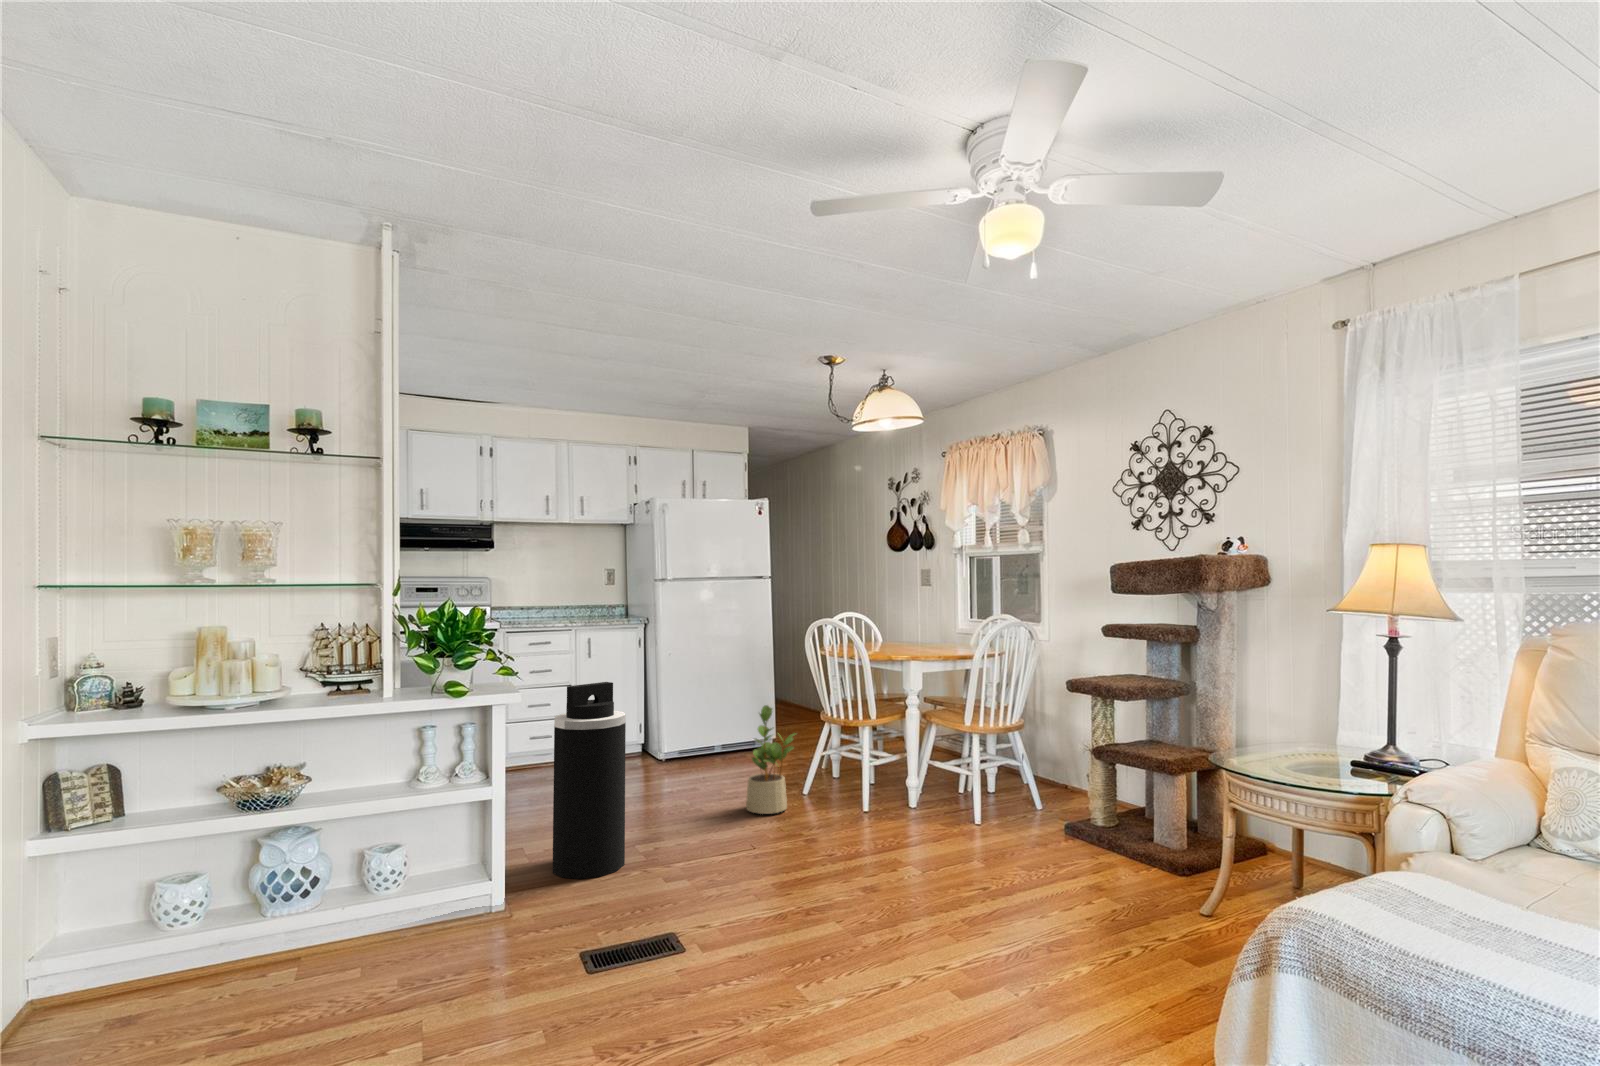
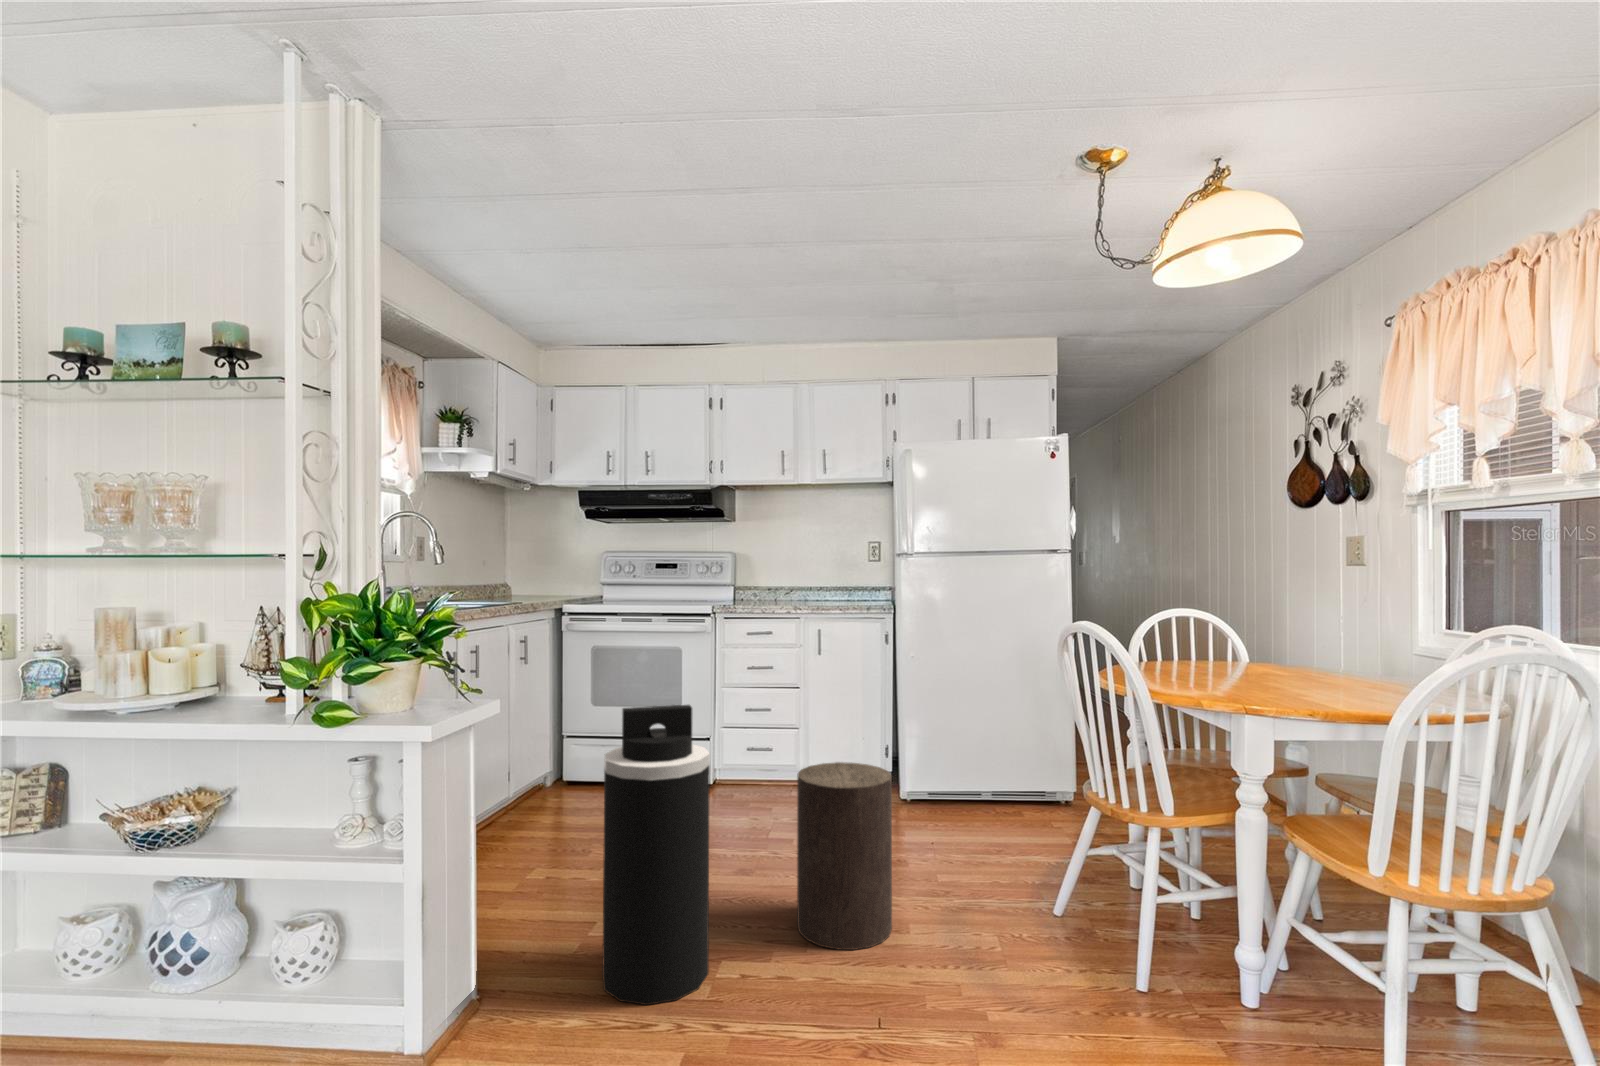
potted plant: present [746,705,796,814] -> none [954,758,1044,939]
stool: none [653,719,715,835] -> present [797,762,892,950]

